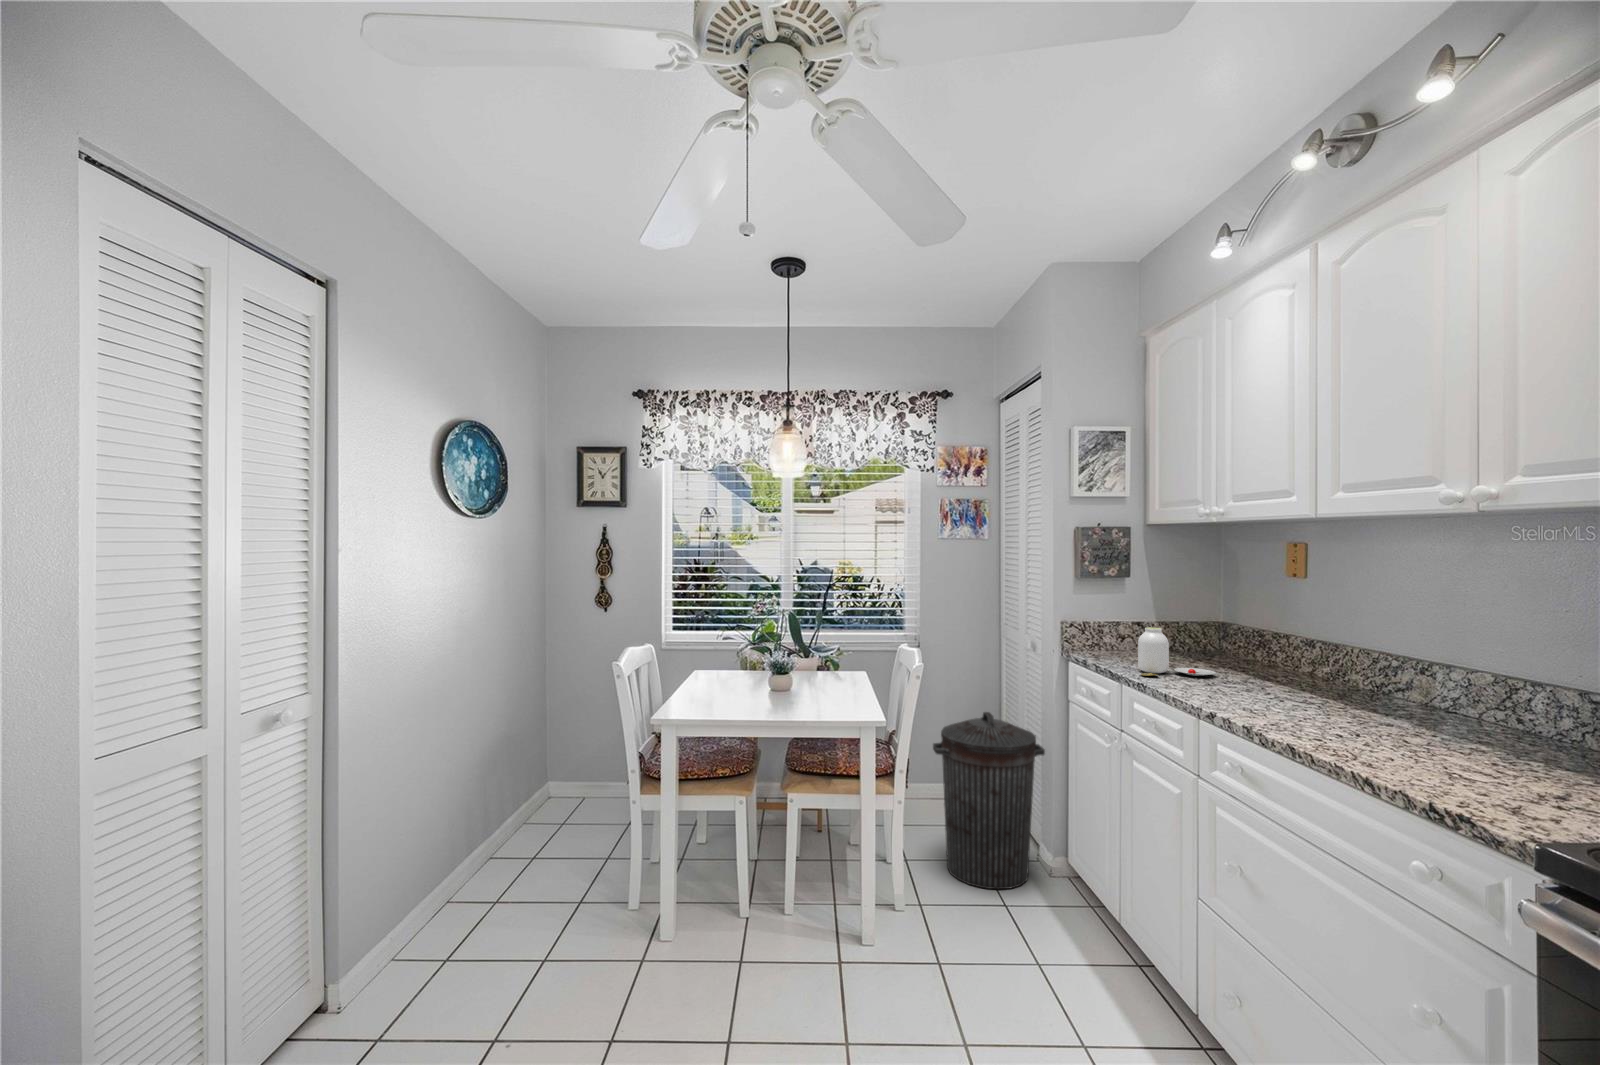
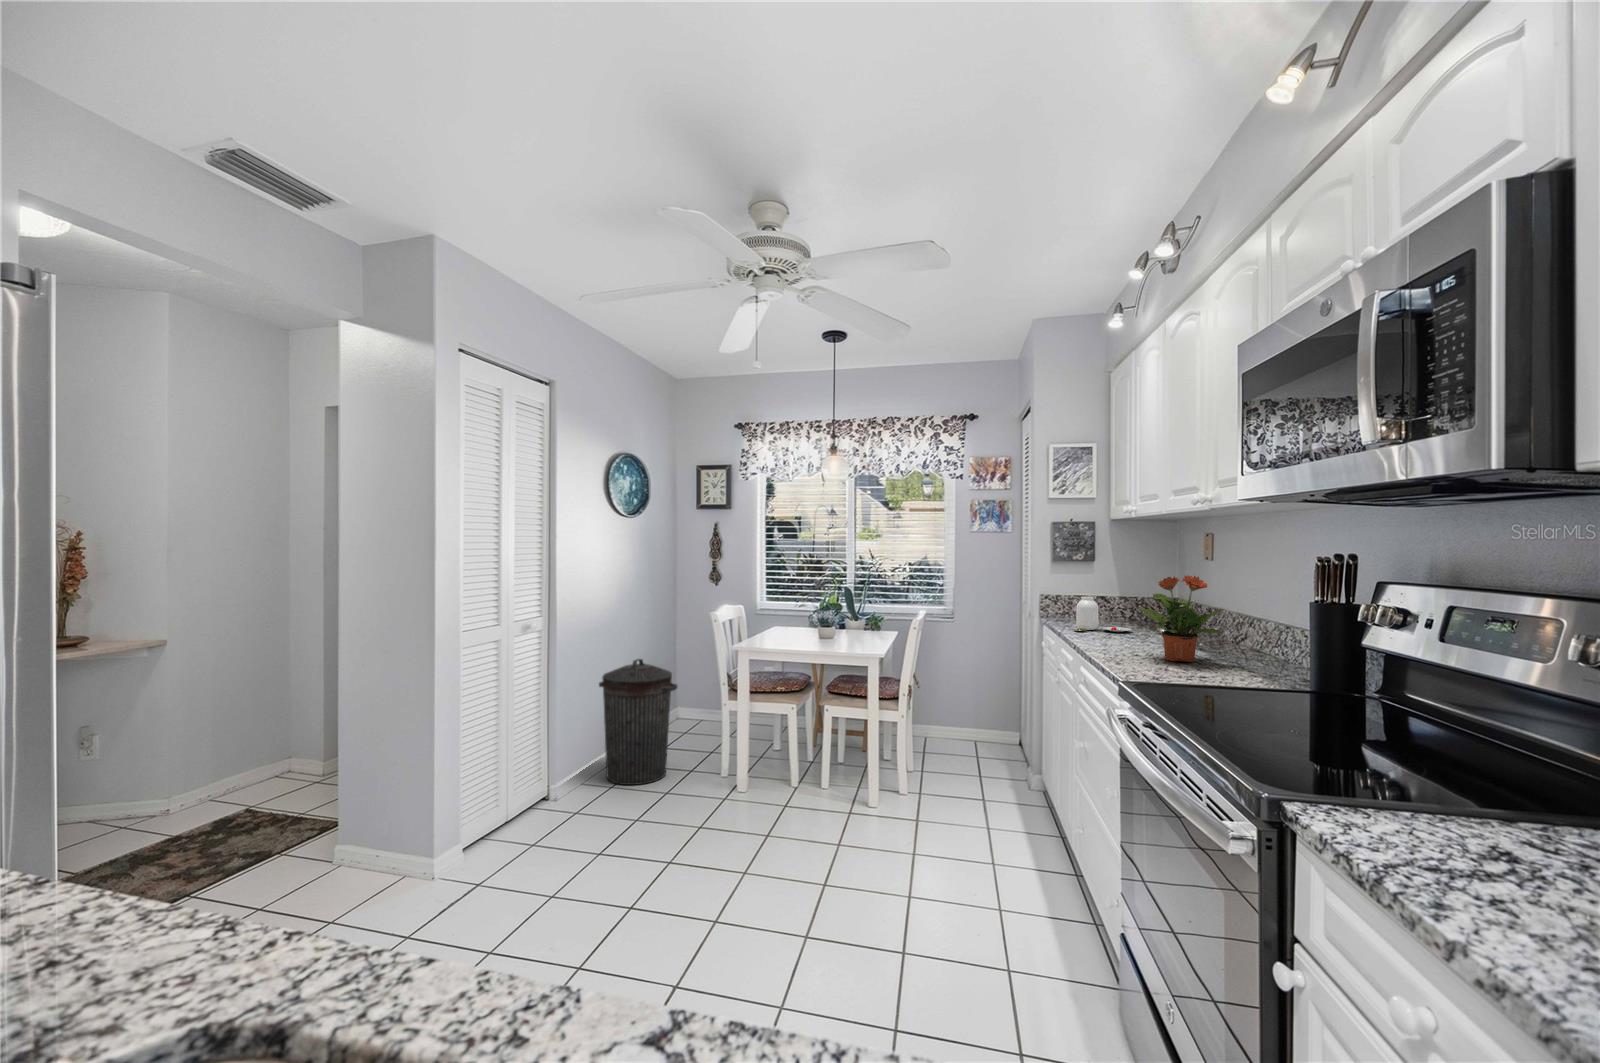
potted plant: none [1309,608,1457,738] -> present [1138,575,1223,662]
trash can: present [933,712,1045,889] -> present [599,659,677,785]

